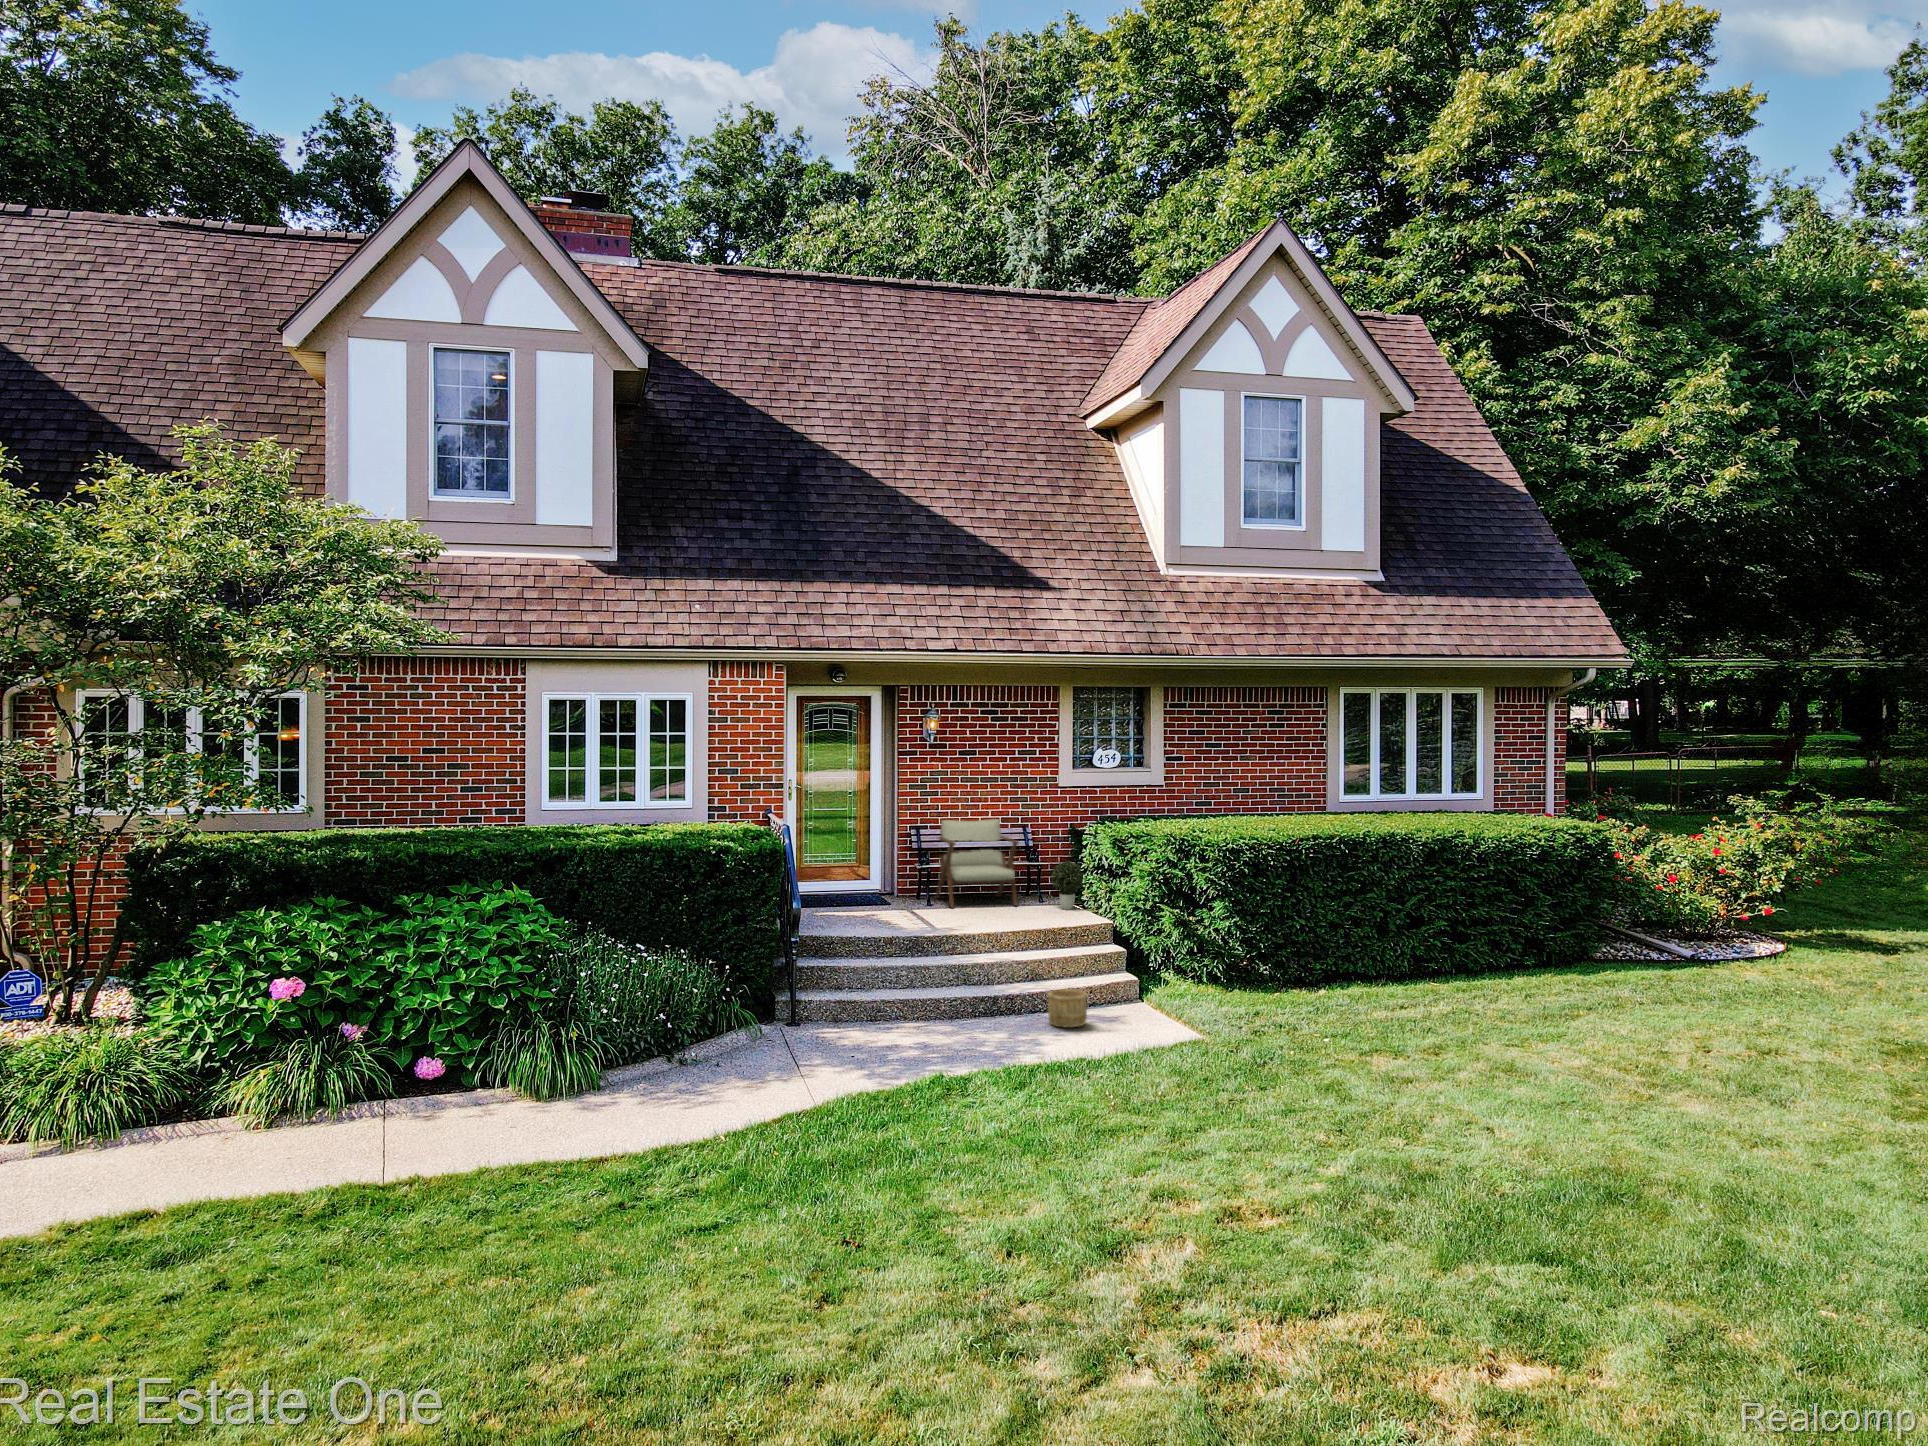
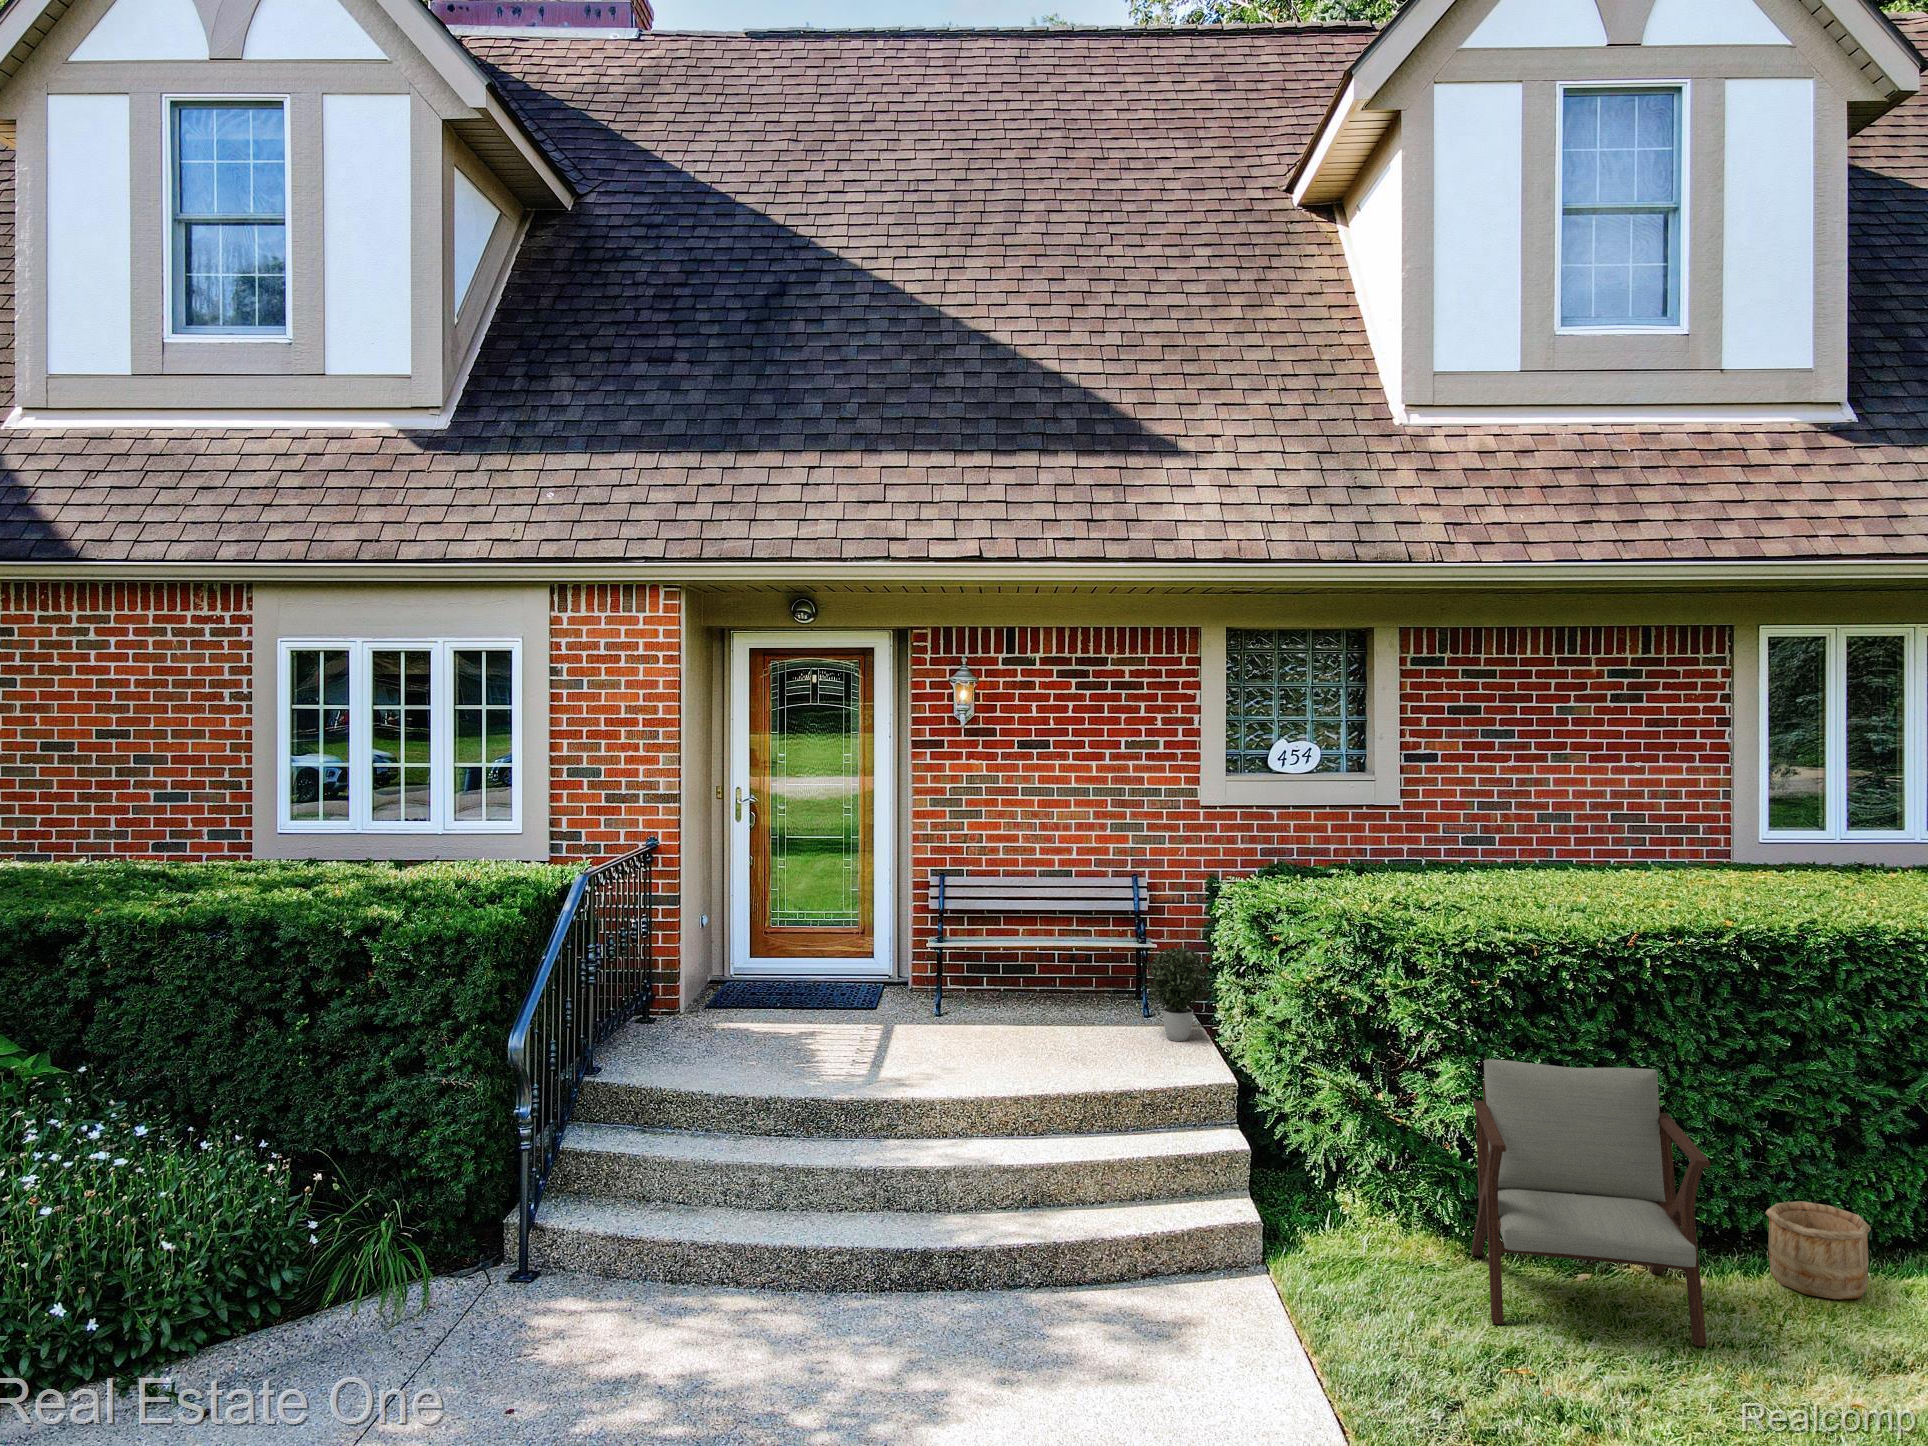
lounge chair: present [935,819,1019,908] -> present [1471,1059,1710,1346]
wooden bucket: present [1048,989,1087,1028] -> present [1765,1201,1871,1299]

